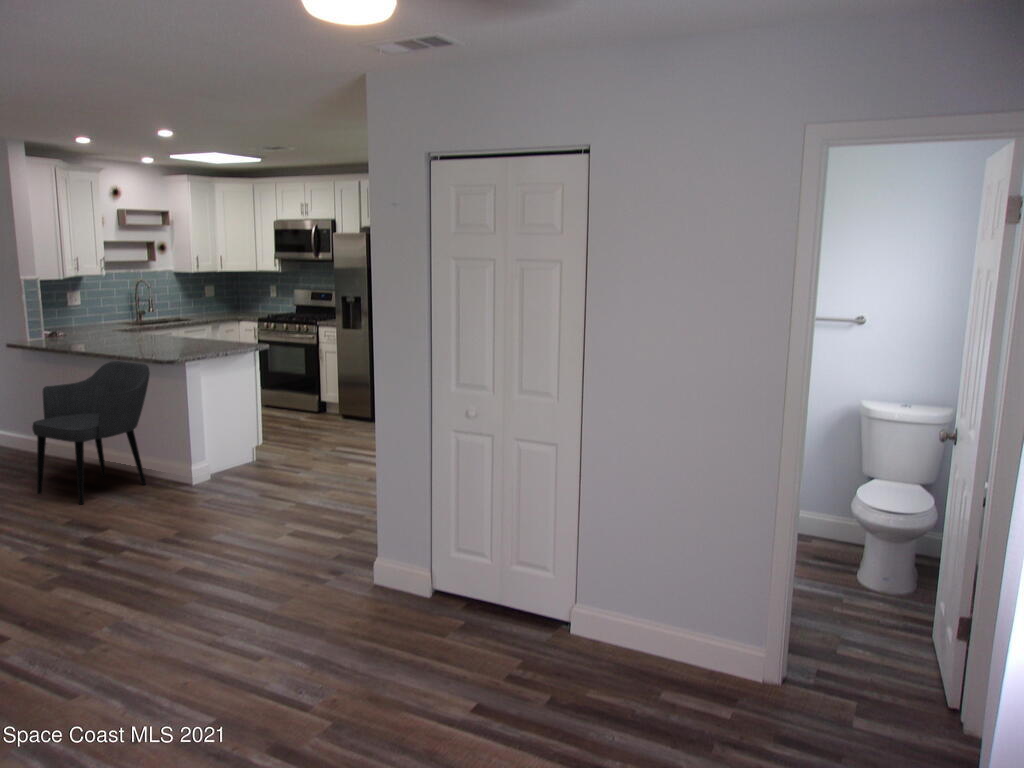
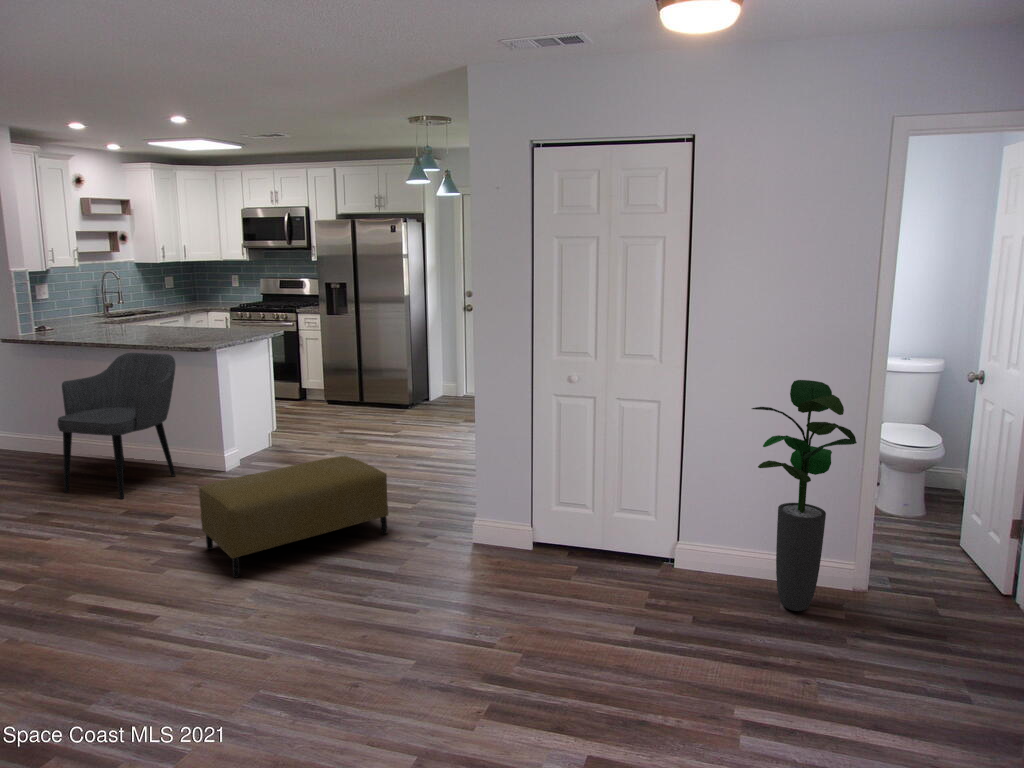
potted plant: none [622,430,750,705] -> present [752,380,857,611]
ottoman: none [106,478,297,597] -> present [199,456,388,578]

